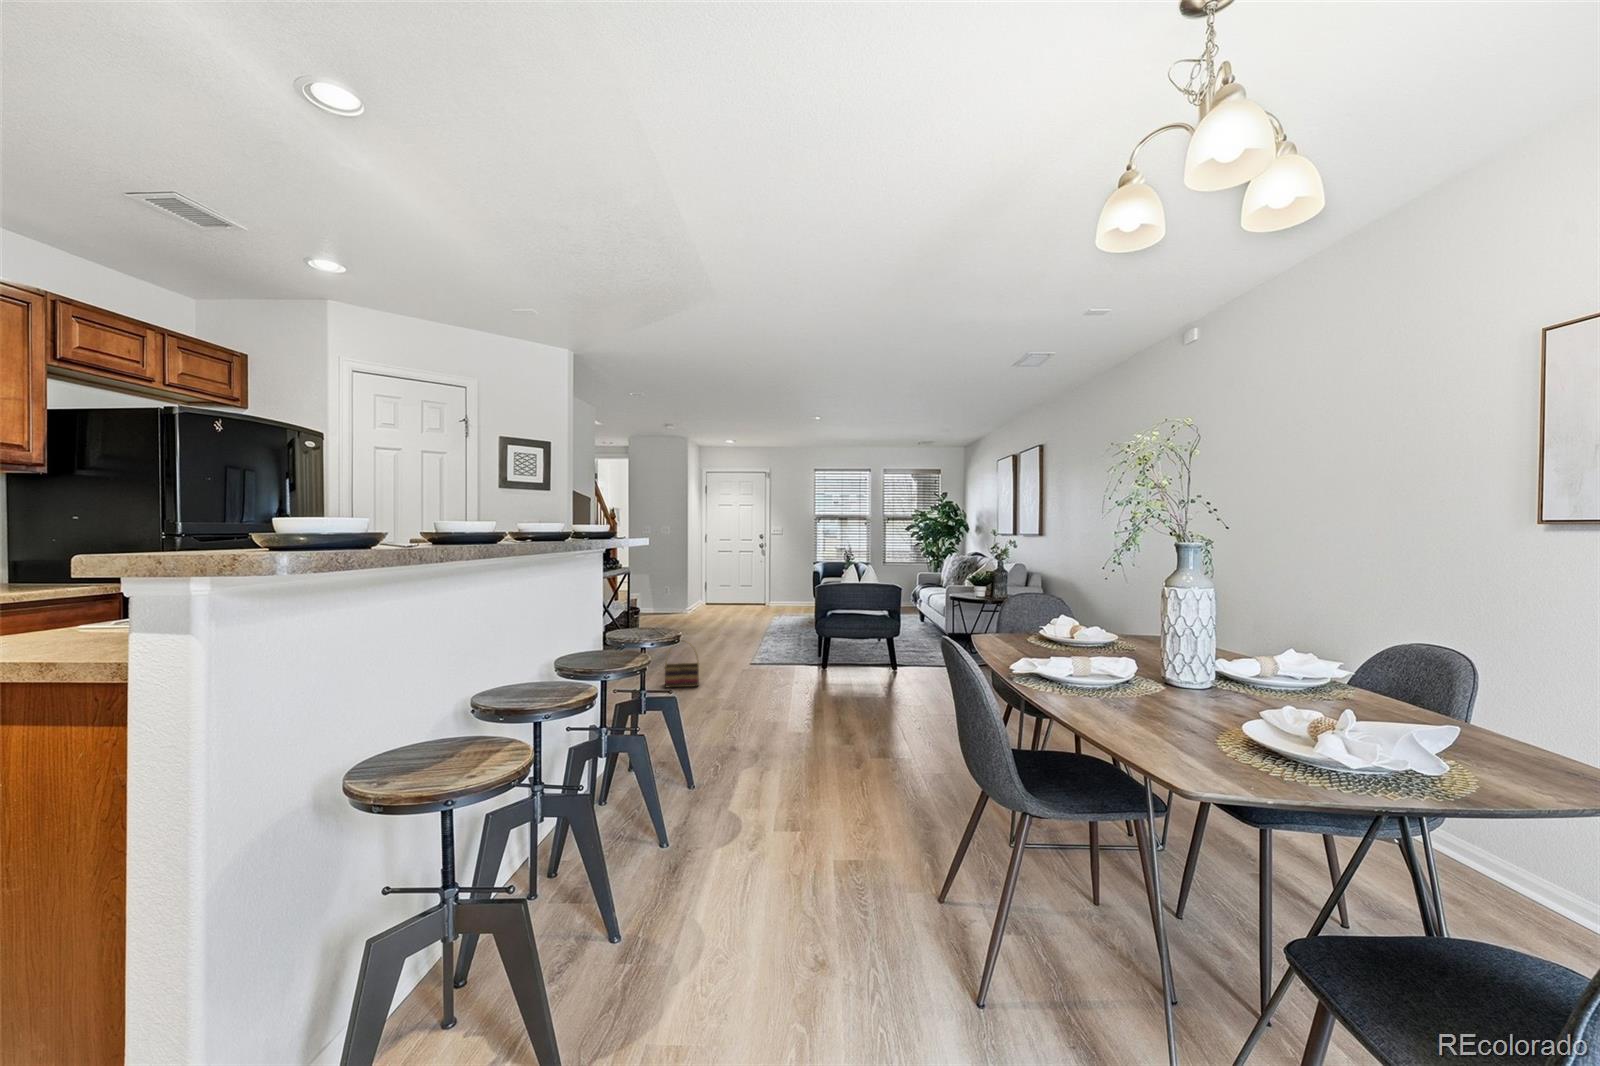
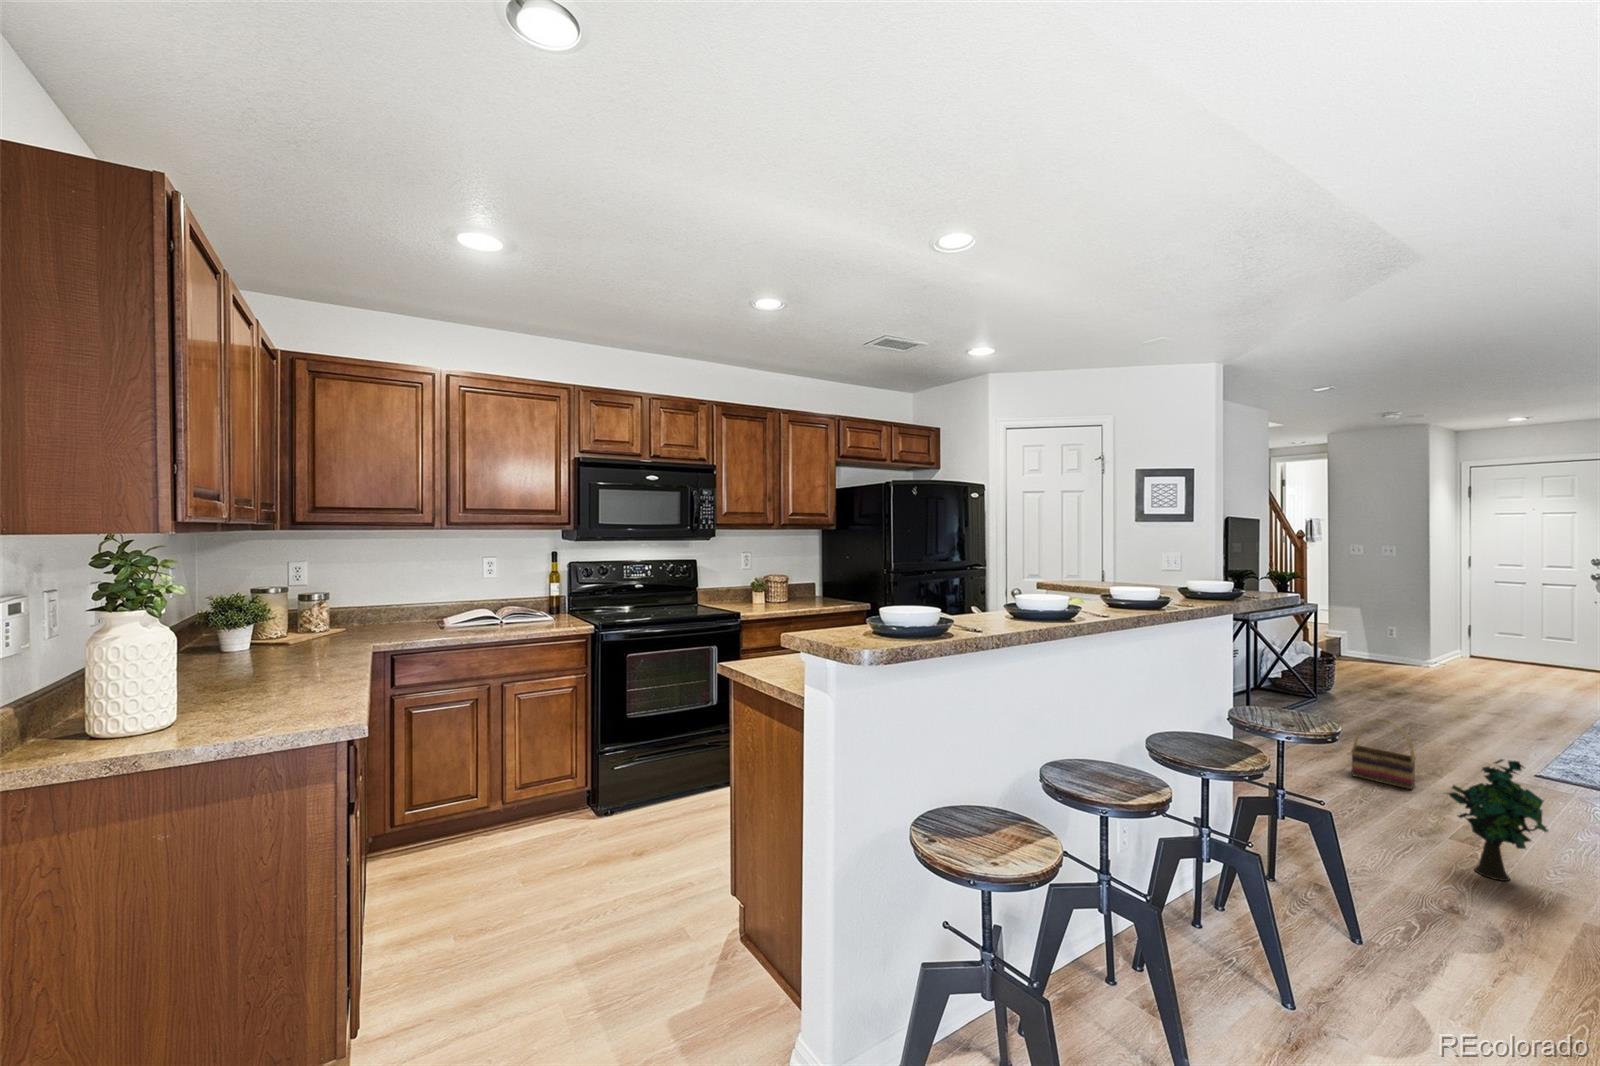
decorative plant: none [723,641,770,722] -> present [1447,759,1548,881]

